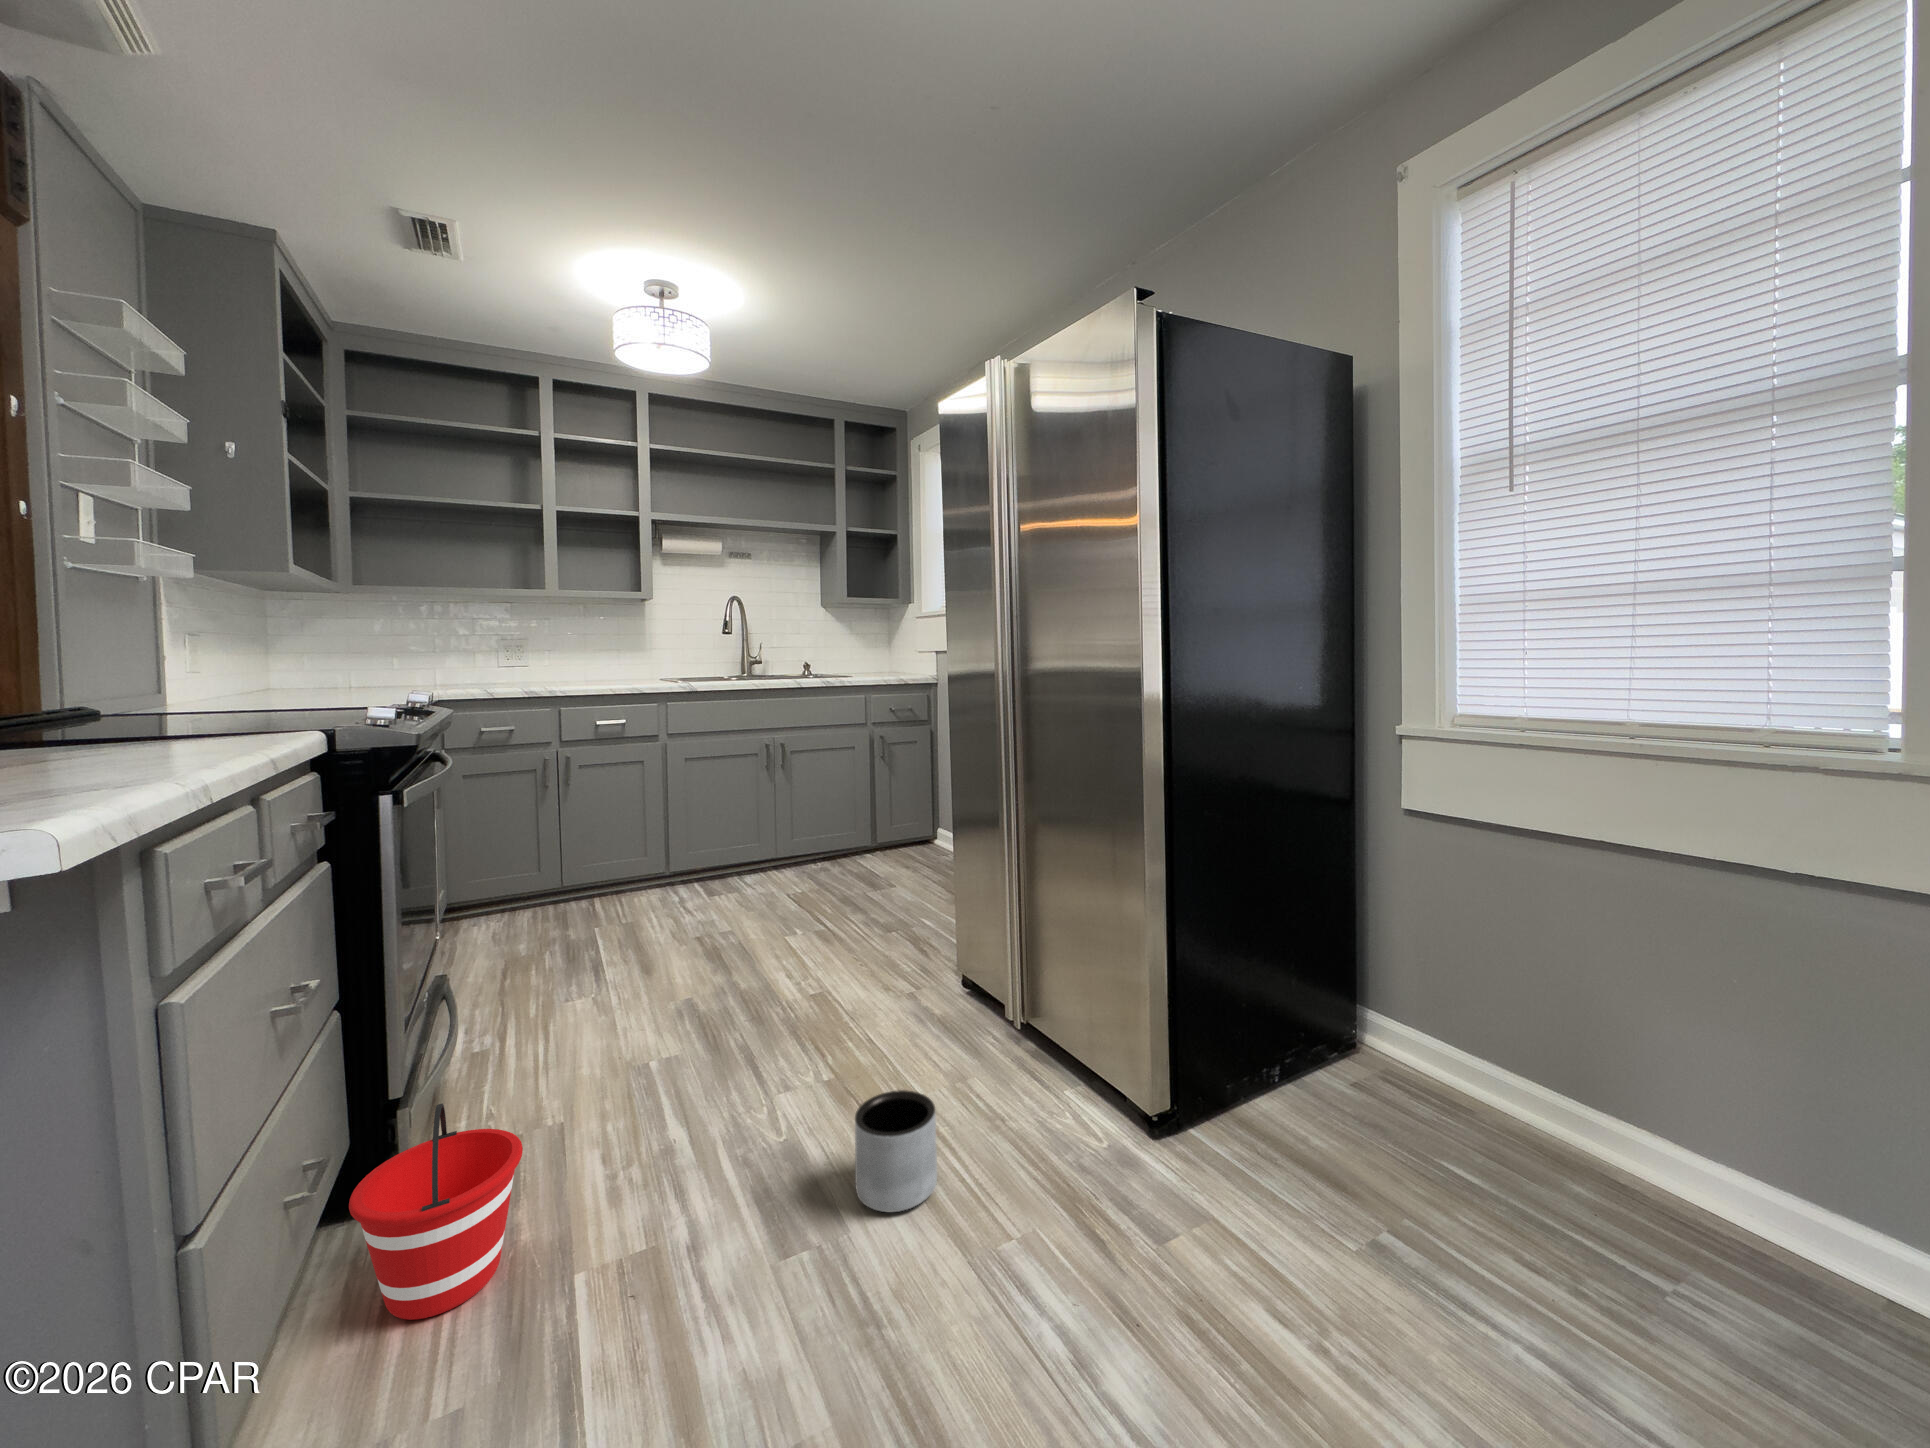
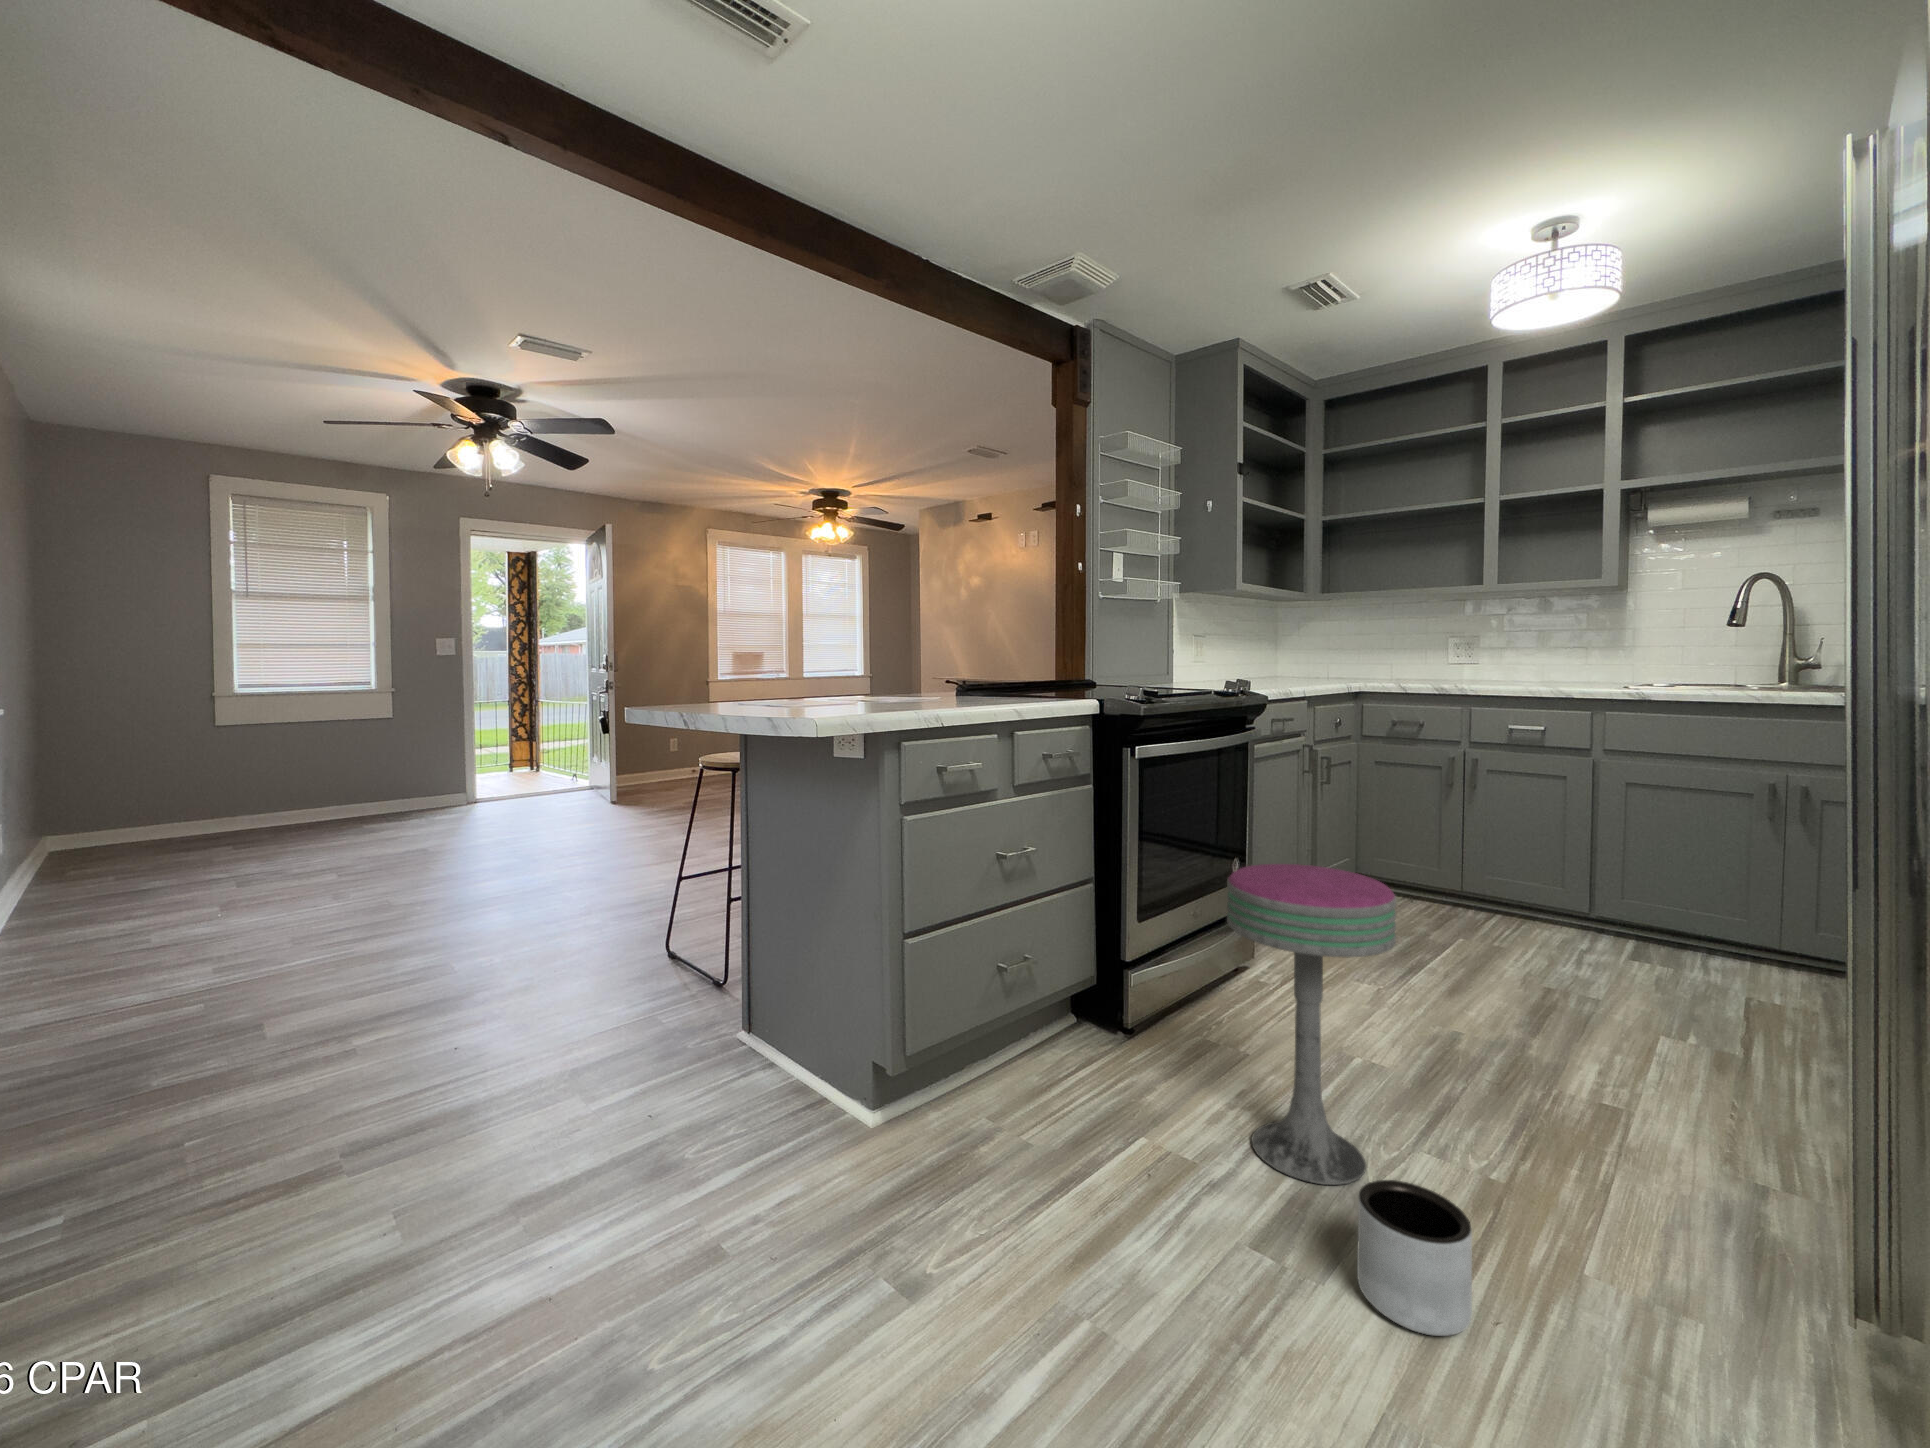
bar stool: none [625,864,792,1191] -> present [1227,864,1396,1185]
bucket: present [349,1103,523,1320] -> none [1047,966,1145,1104]

